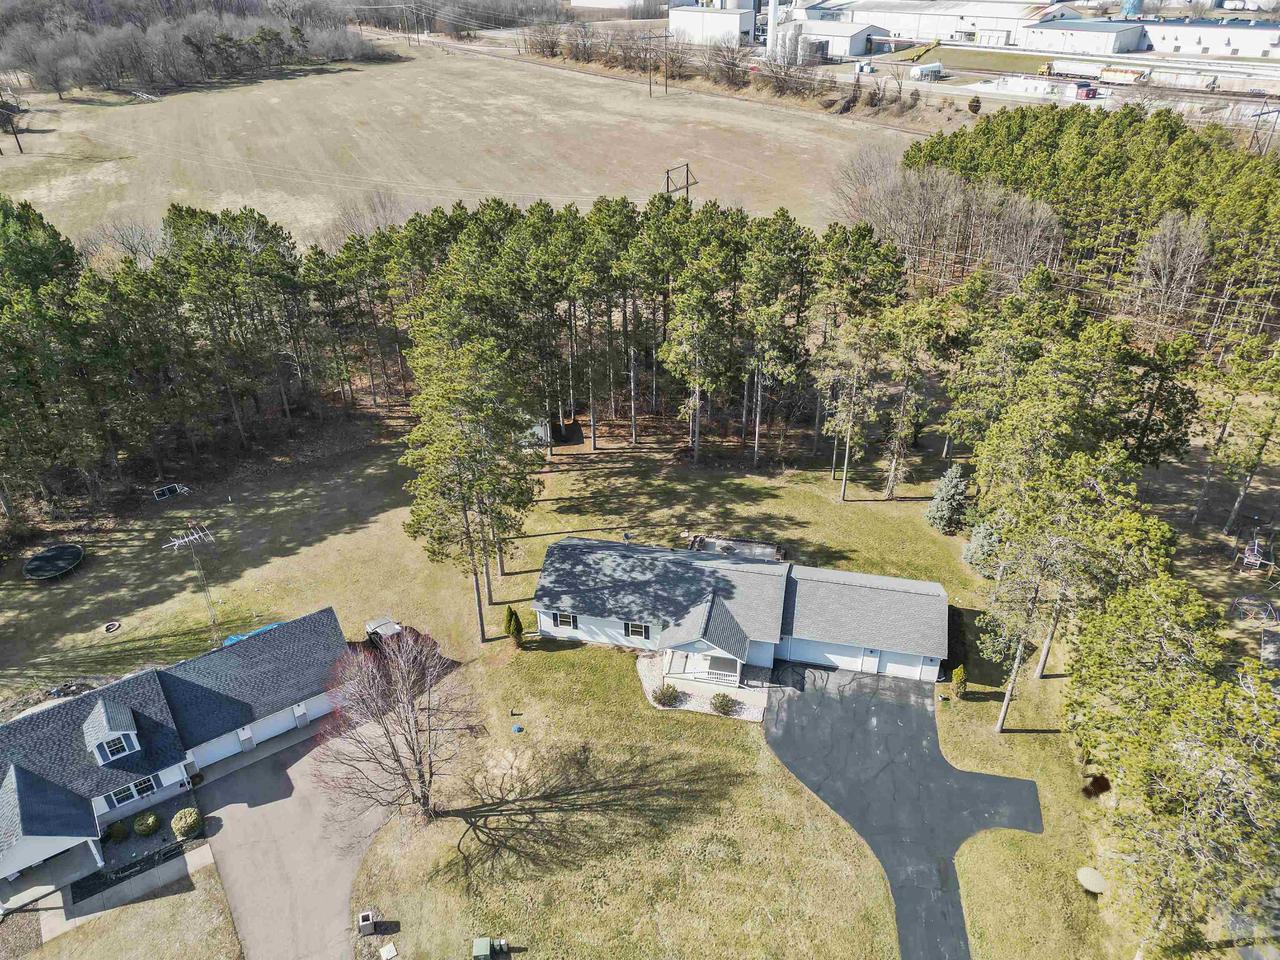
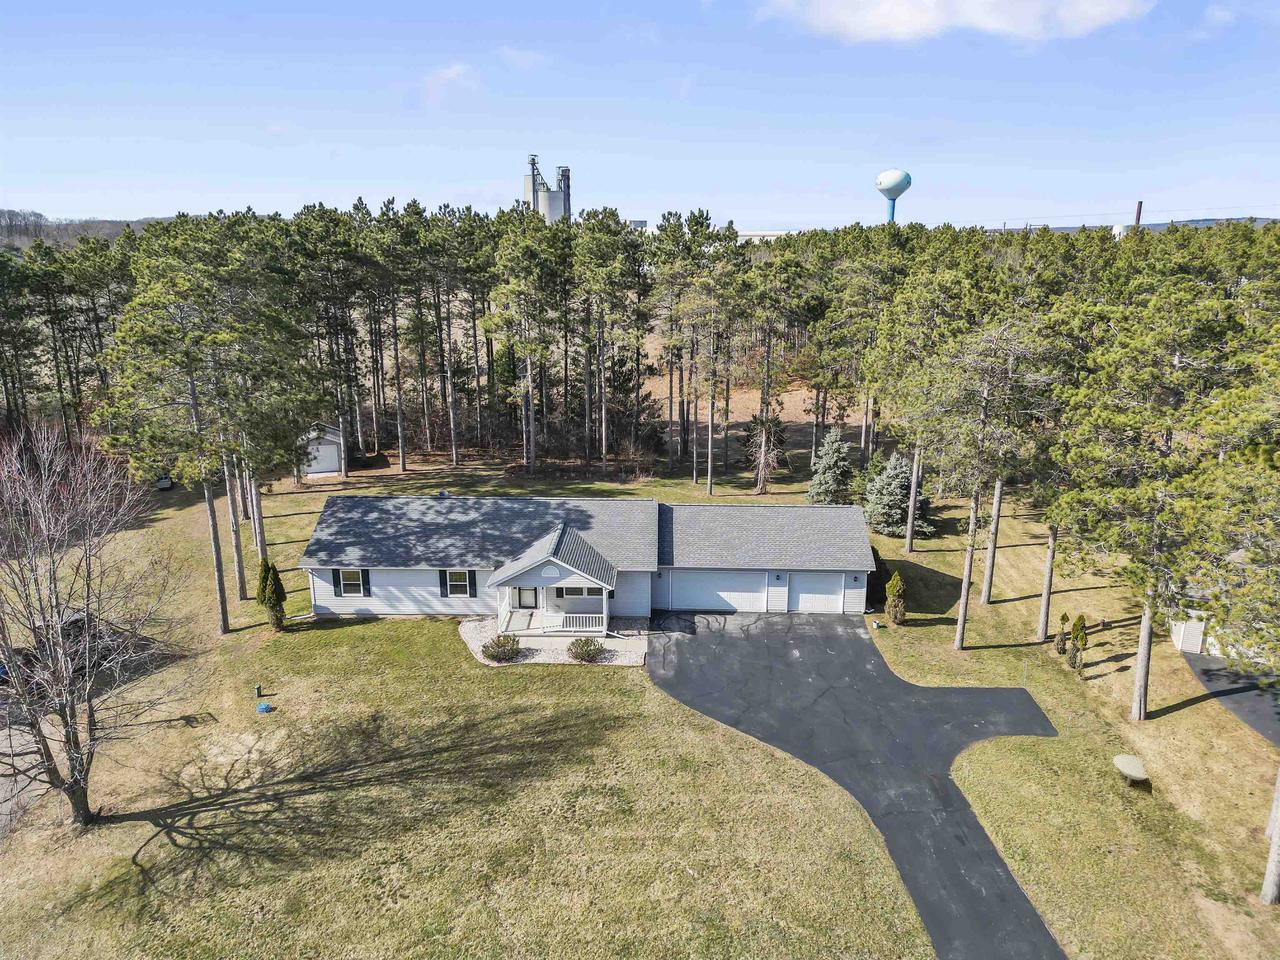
lounge chair: present [1081,772,1111,798] -> none [1077,657,1114,697]

